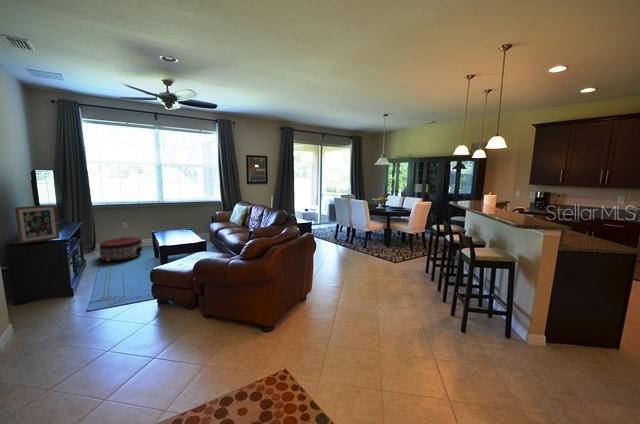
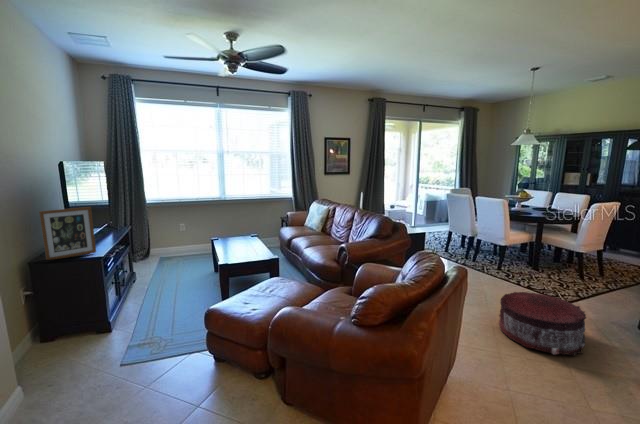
pouf: present [100,237,143,261] -> present [499,292,586,355]

